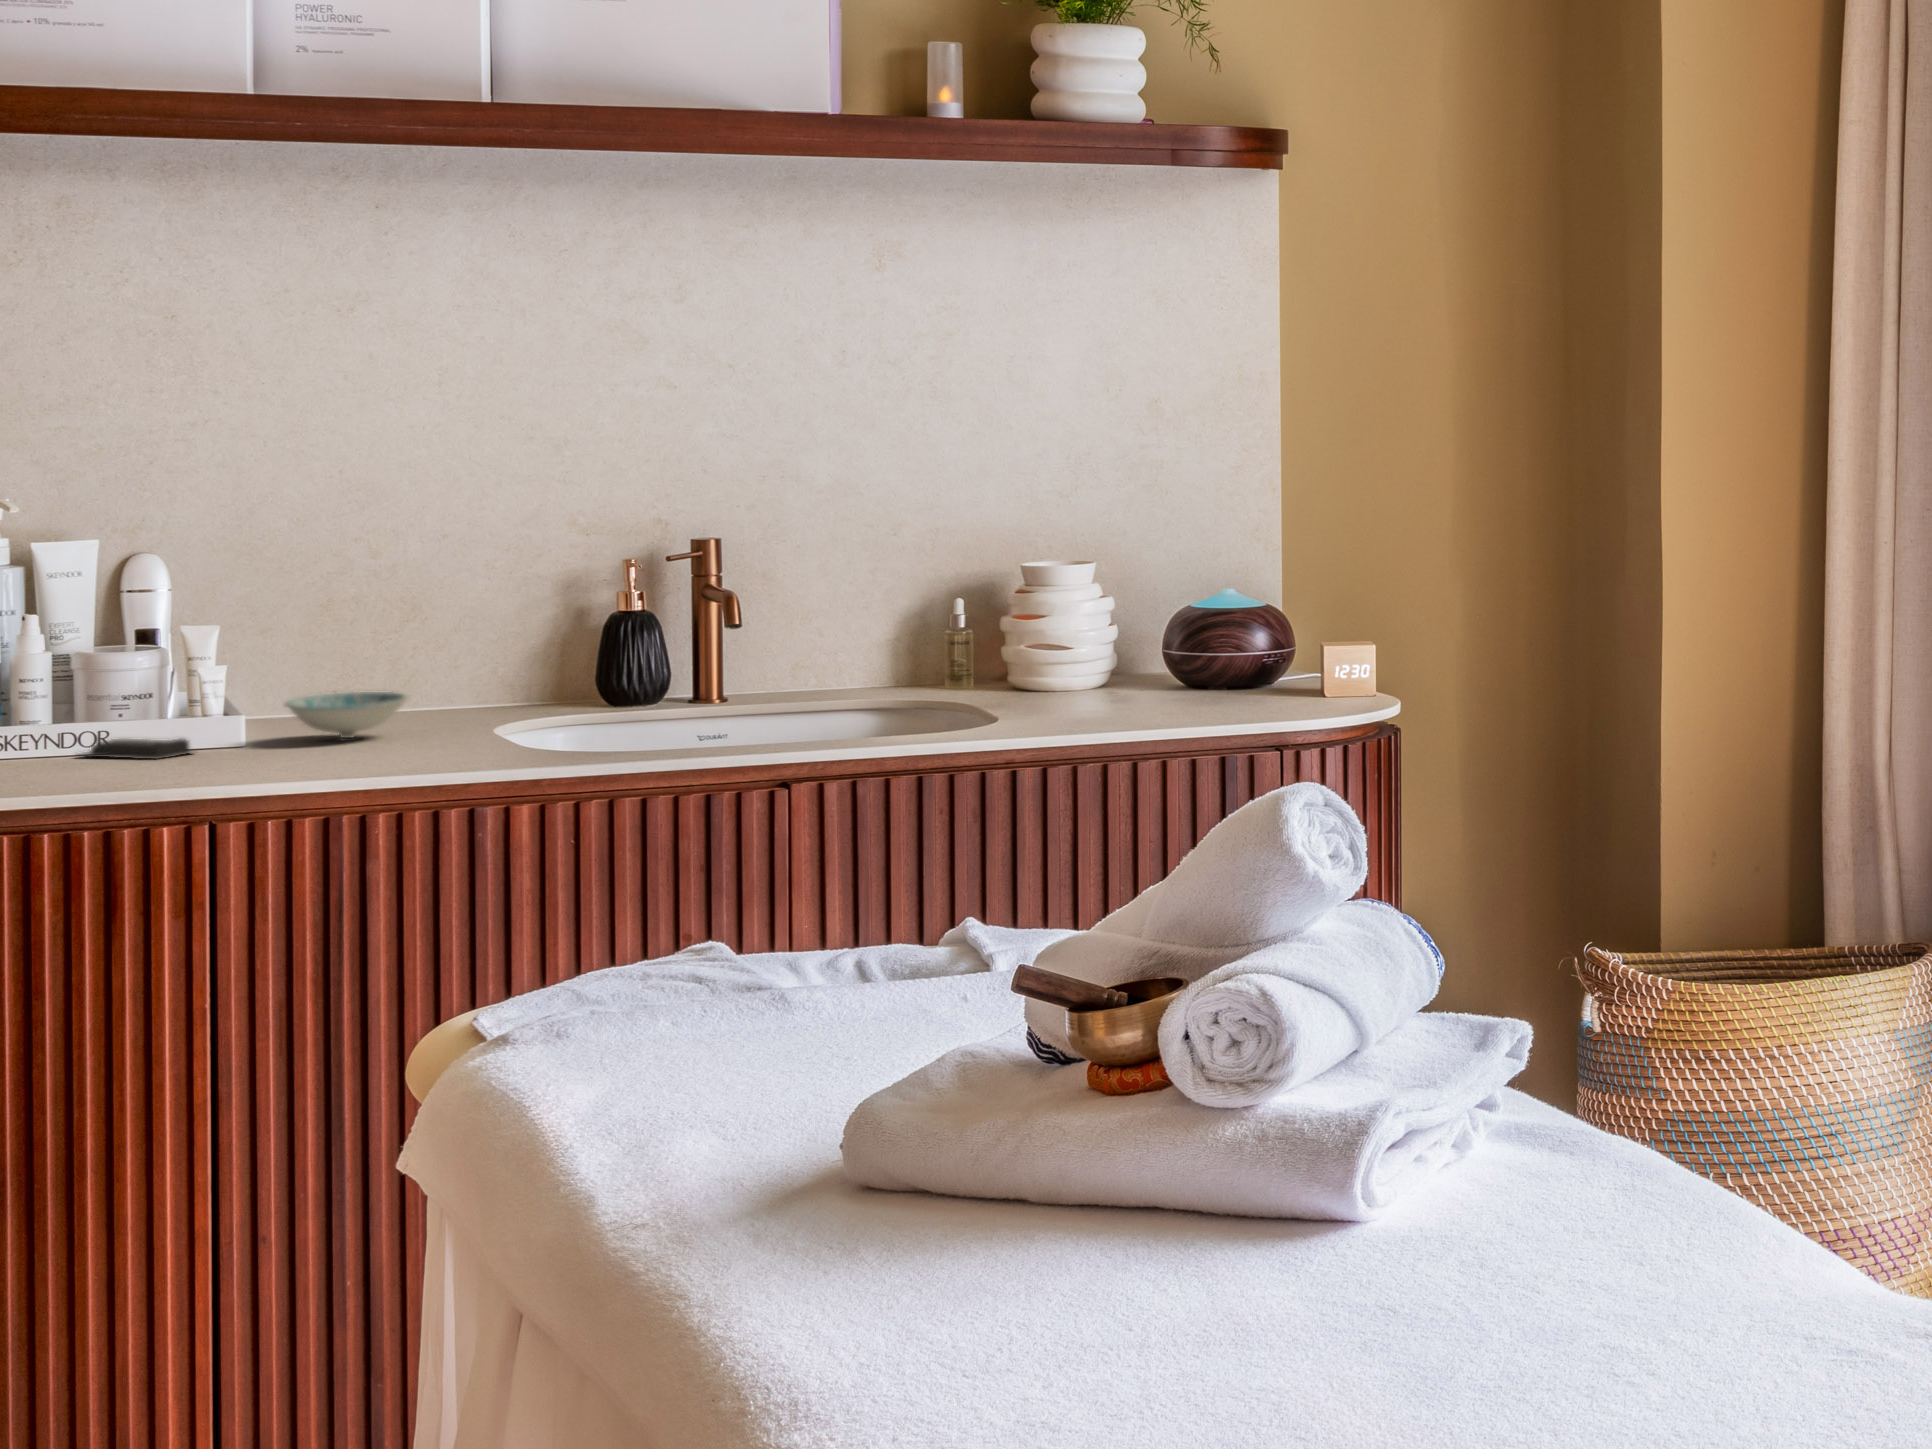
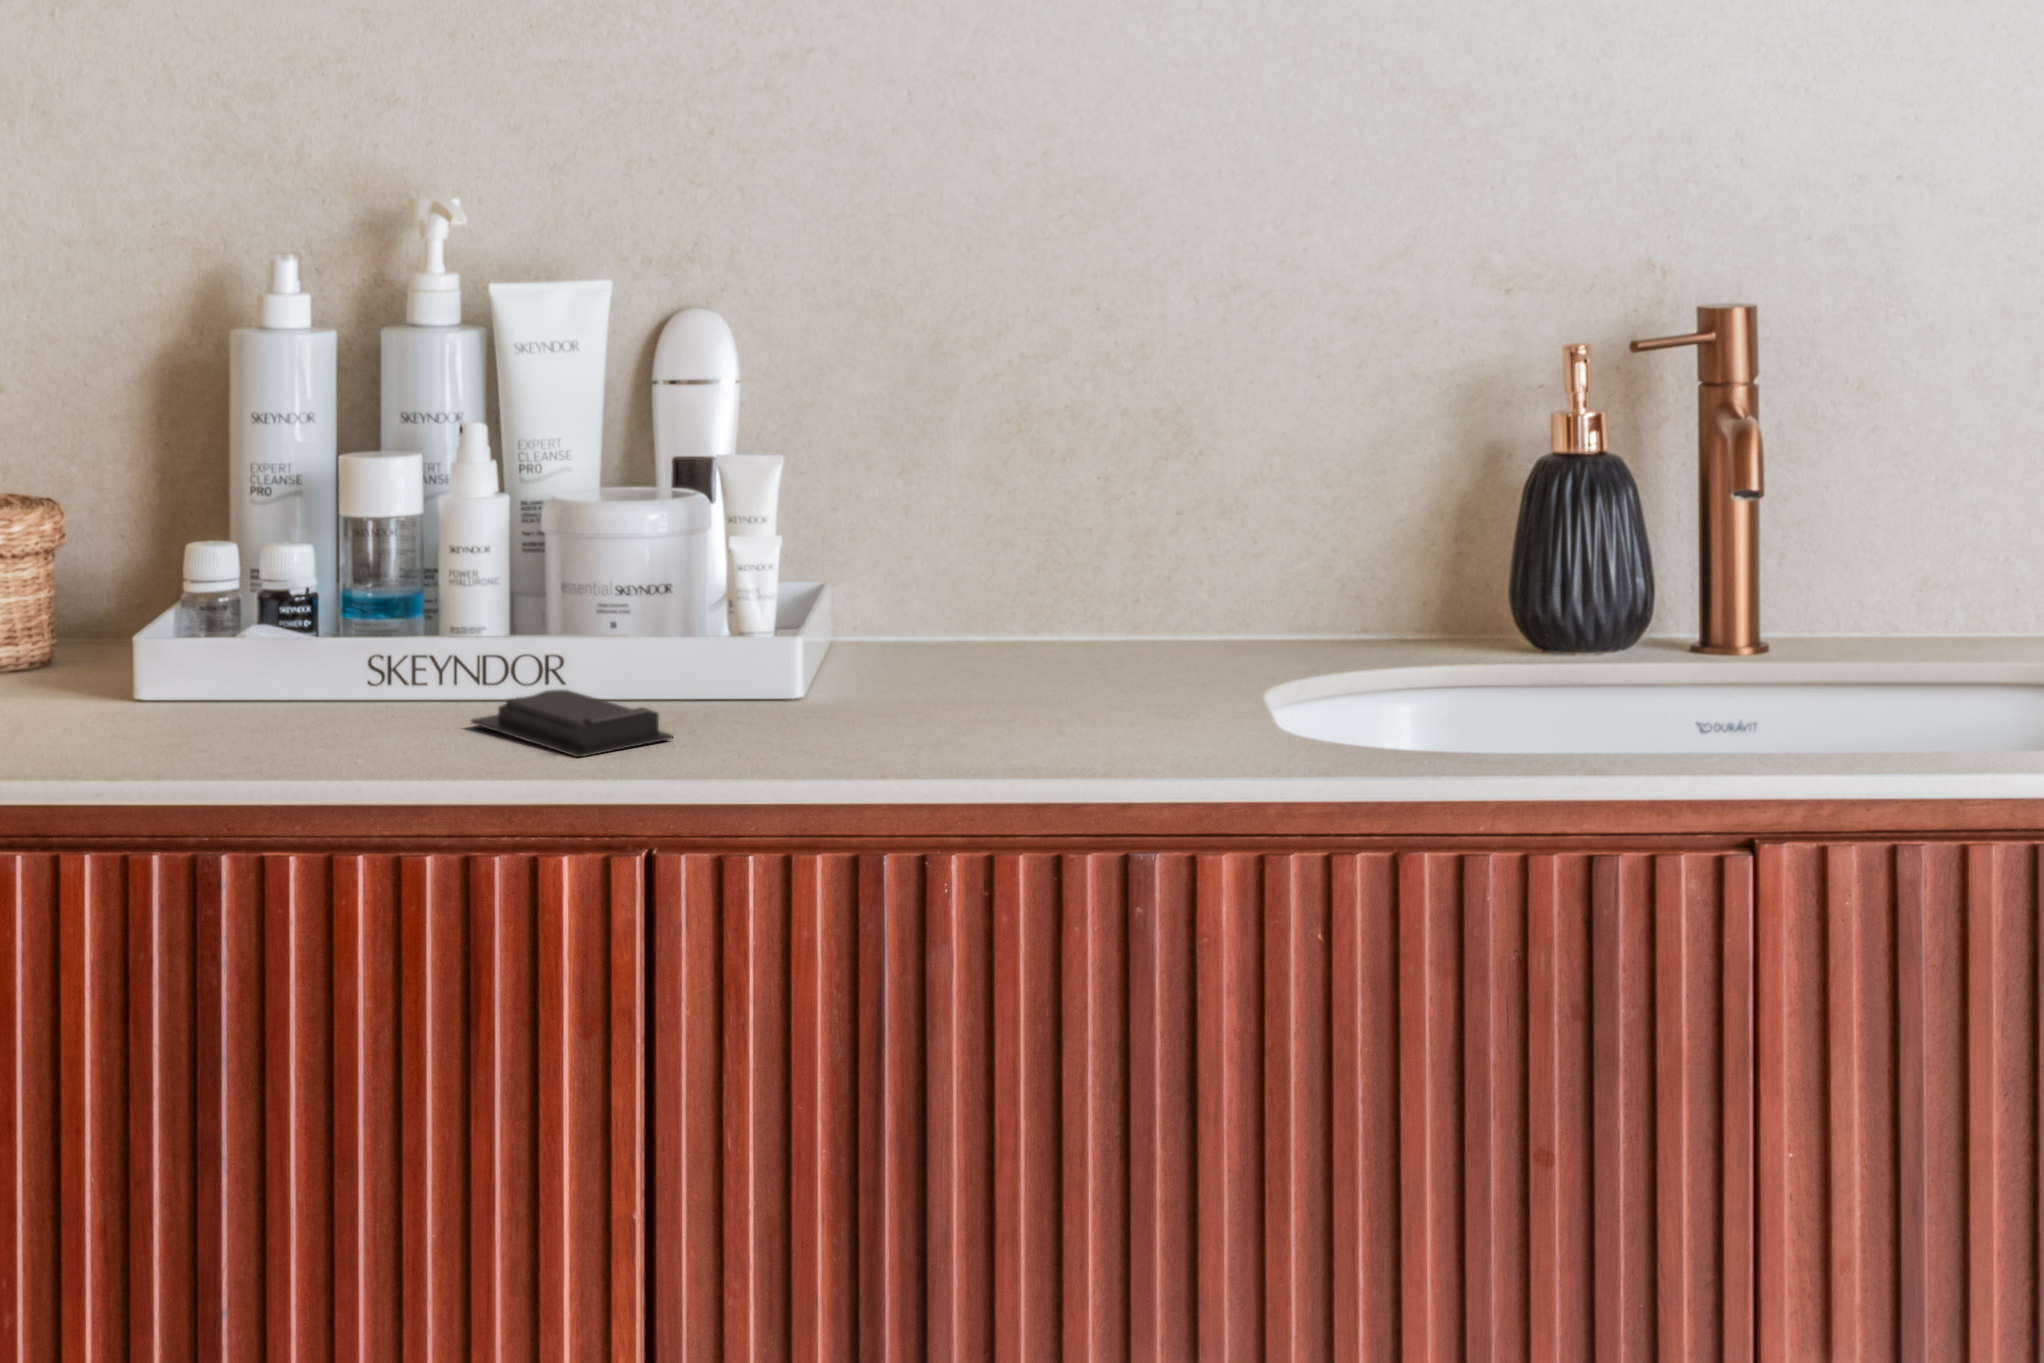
ceramic bowl: present [285,692,409,738] -> none [859,604,1104,712]

